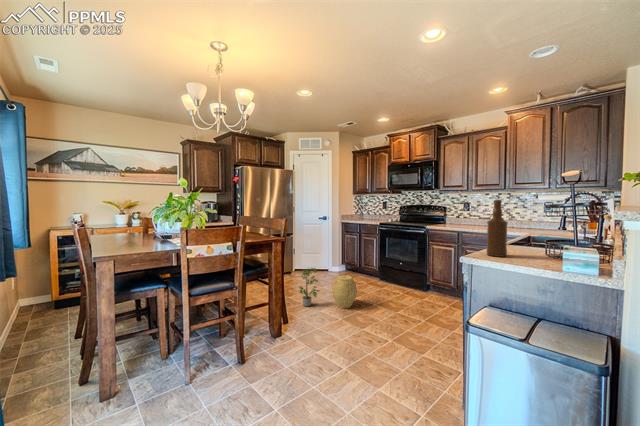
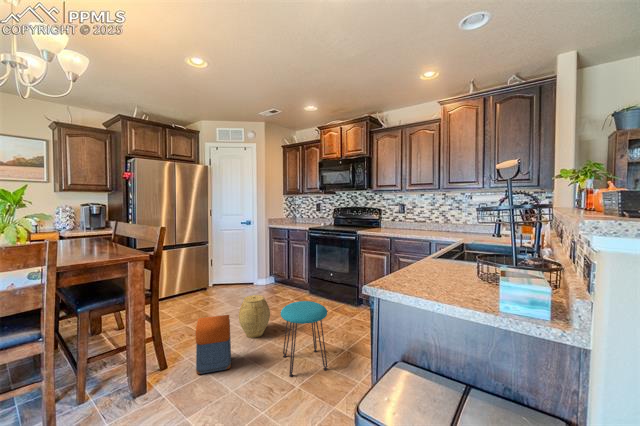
bottle: present [487,200,508,257] -> none [396,201,424,289]
potted plant: present [299,268,319,306] -> none [193,286,225,338]
stool: none [373,279,412,334] -> present [281,301,327,377]
backpack: none [310,287,336,328] -> present [196,315,231,374]

